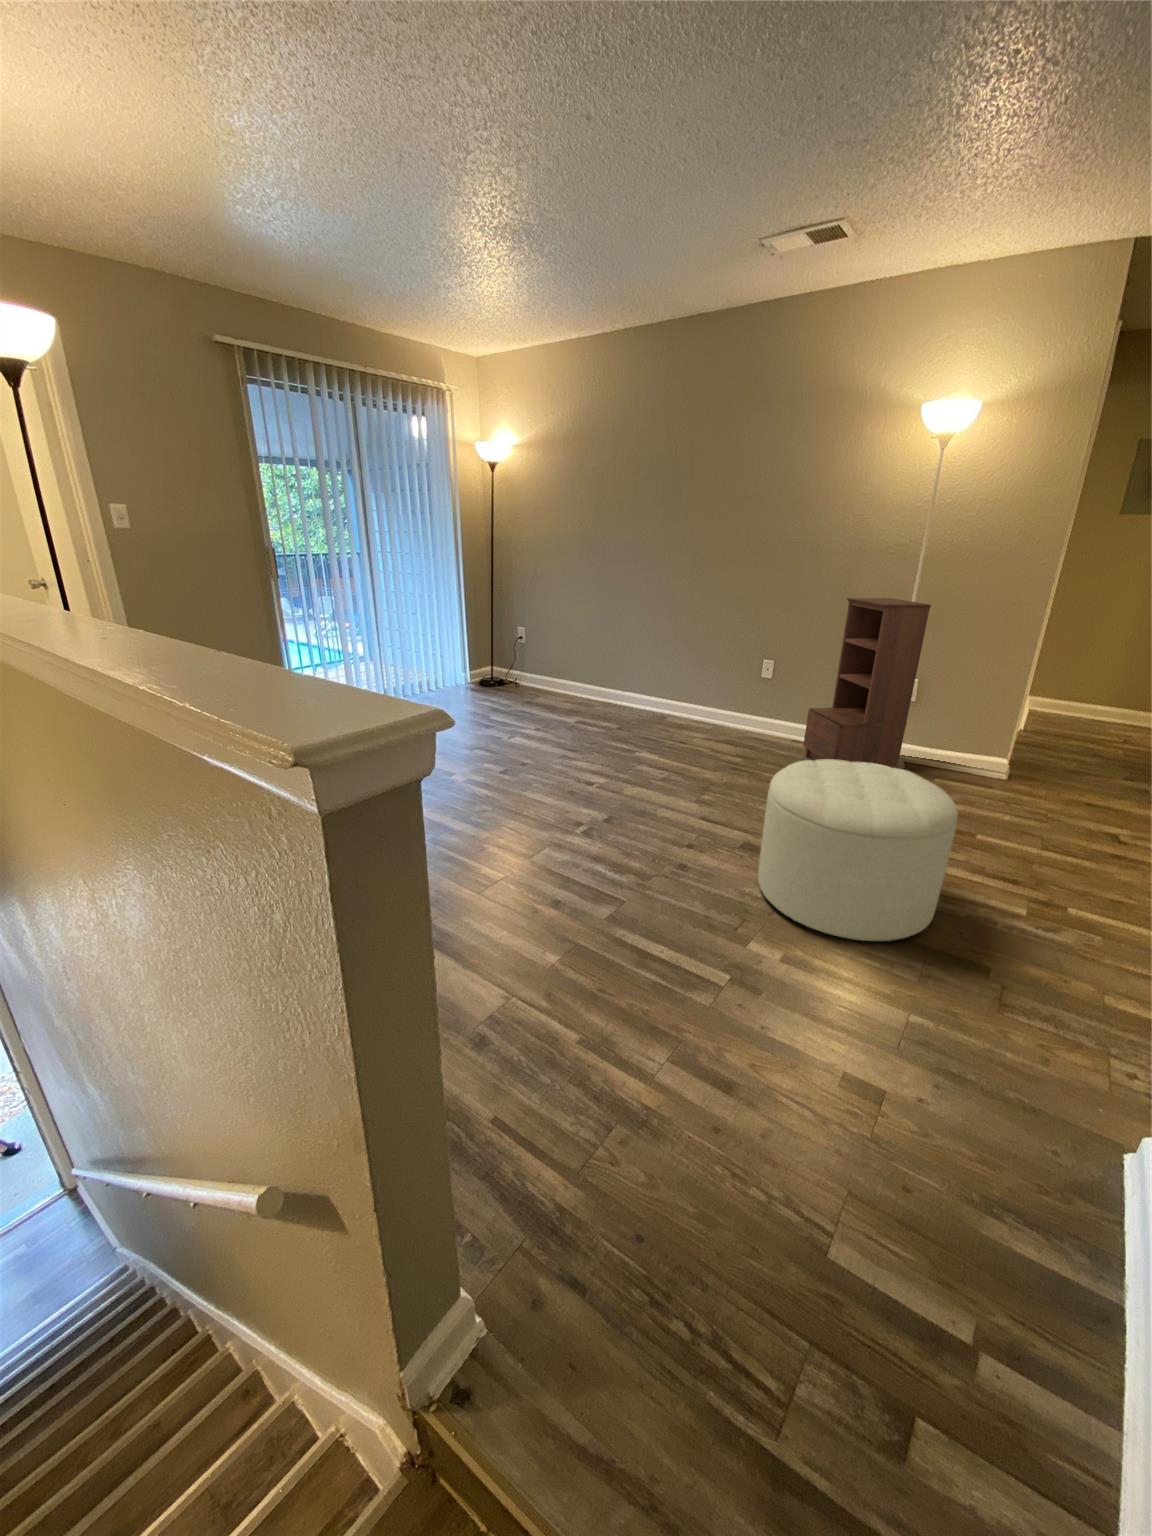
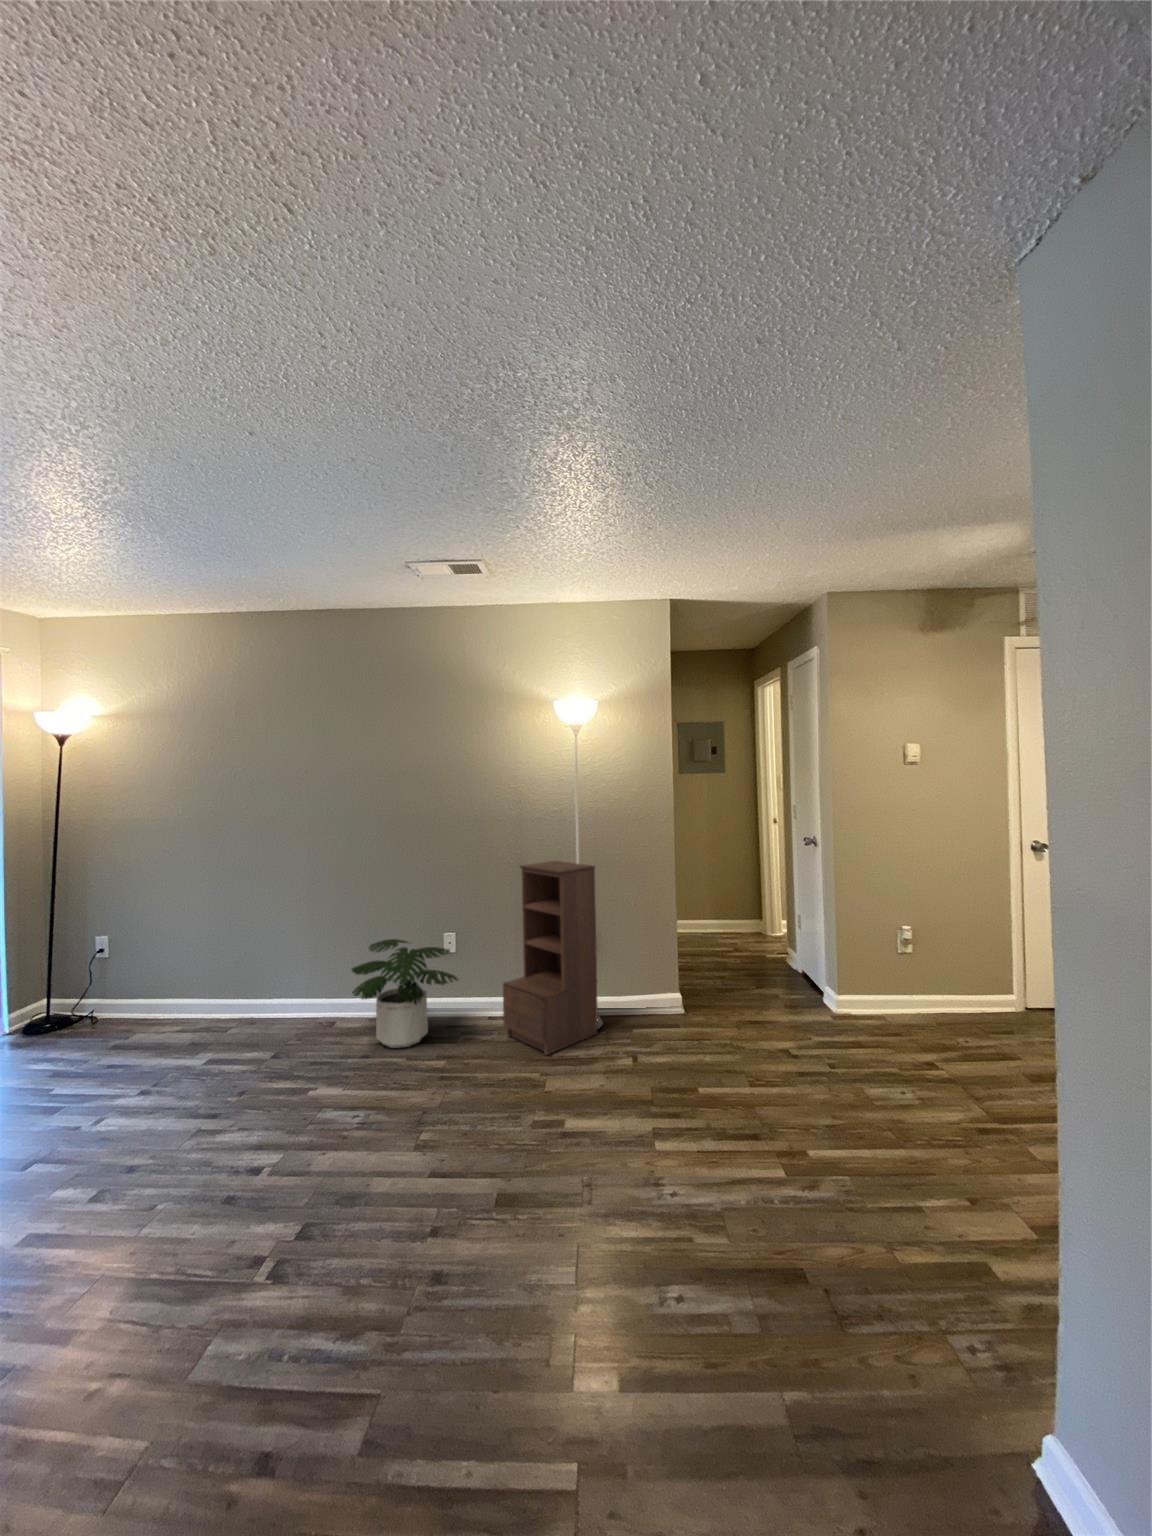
potted plant: none [676,655,768,744] -> present [351,939,459,1048]
ottoman: present [758,760,958,941] -> none [533,1055,731,1310]

